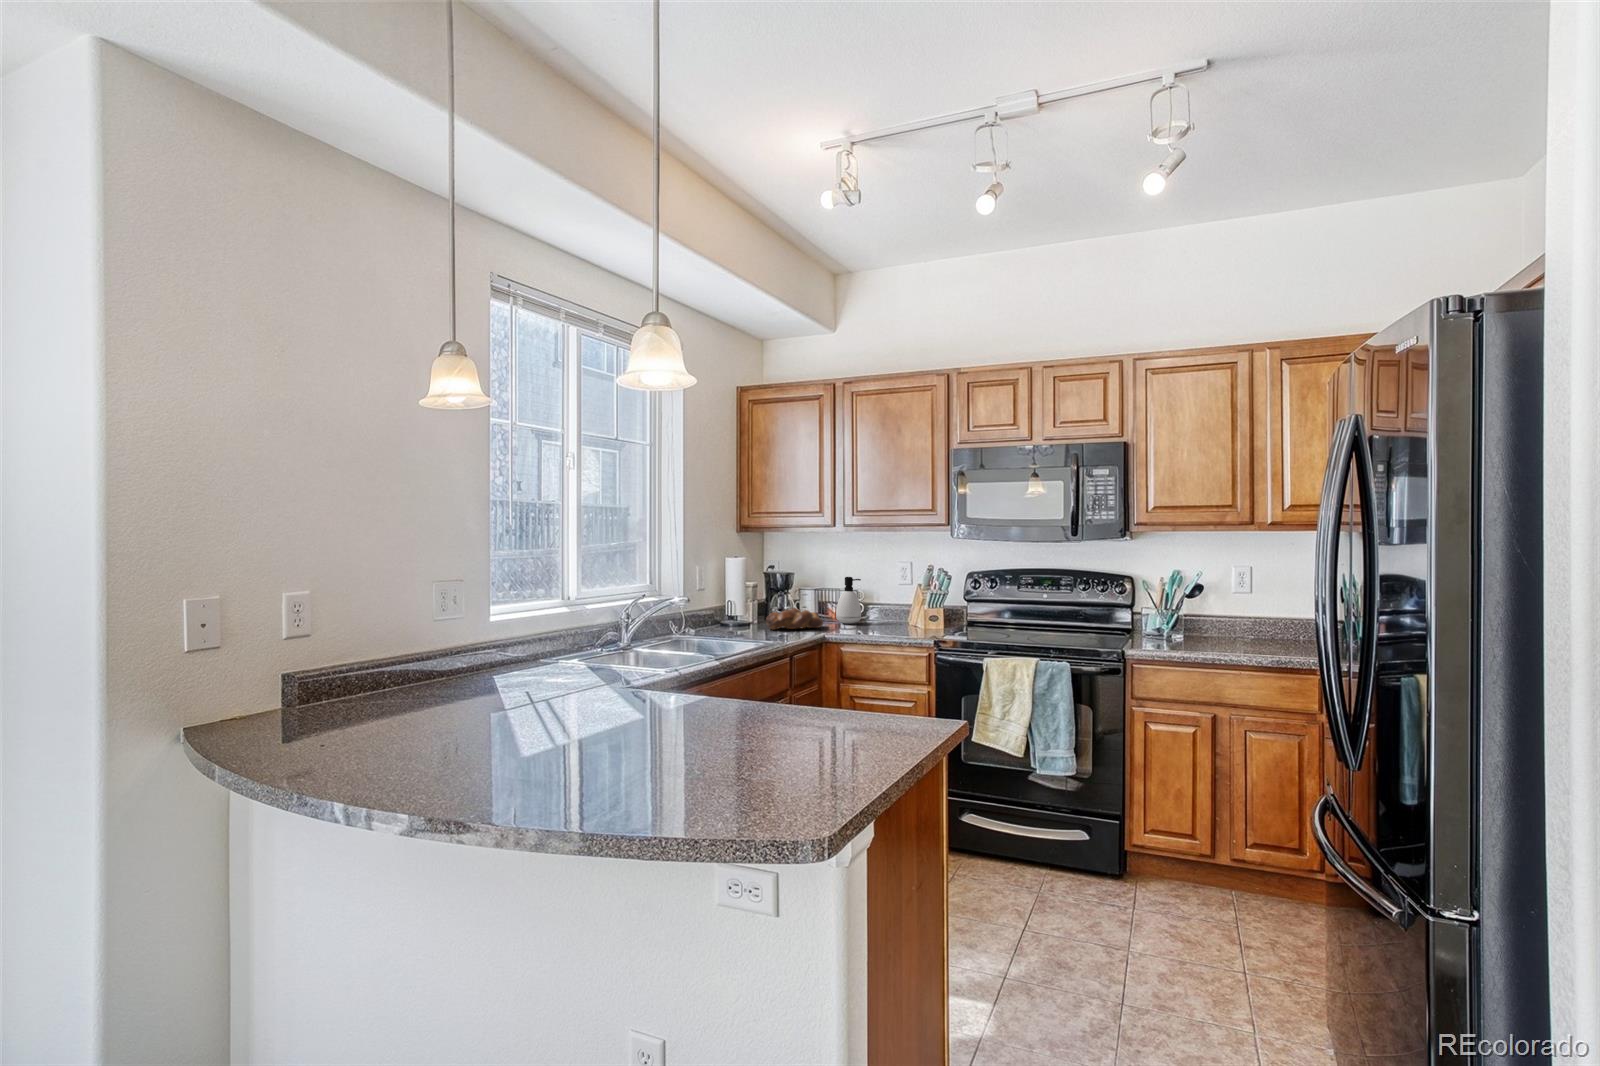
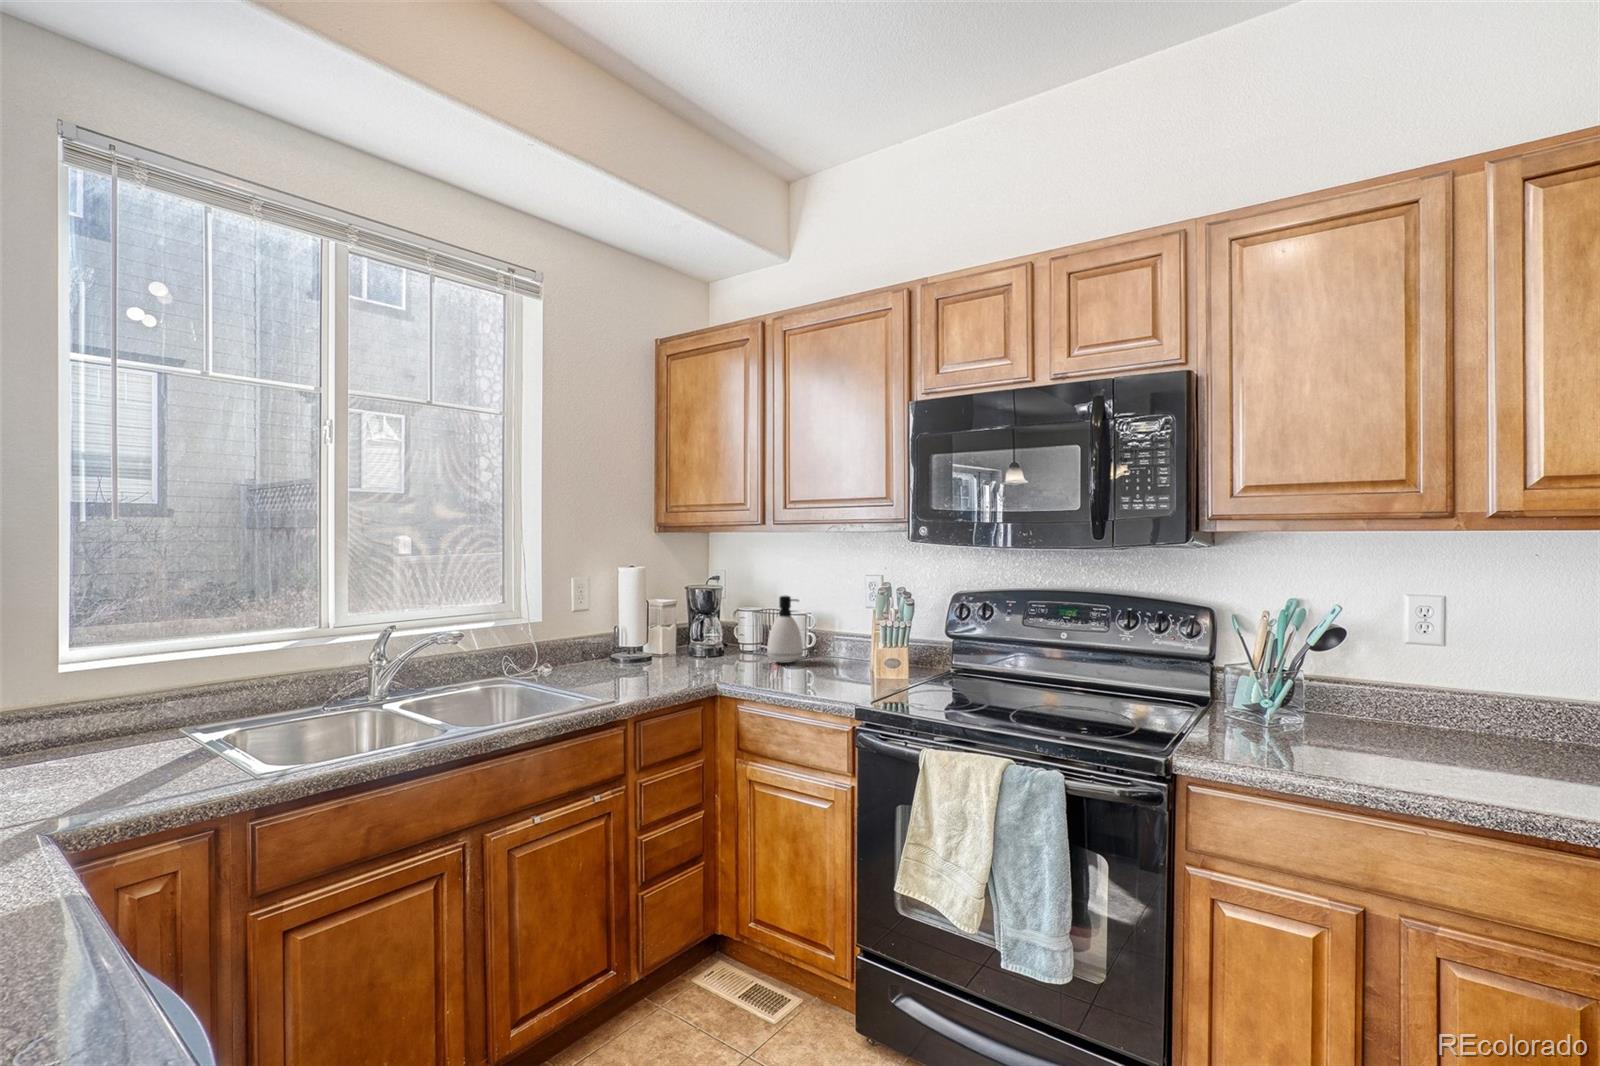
bread loaf: present [766,608,823,630] -> none [652,640,734,672]

